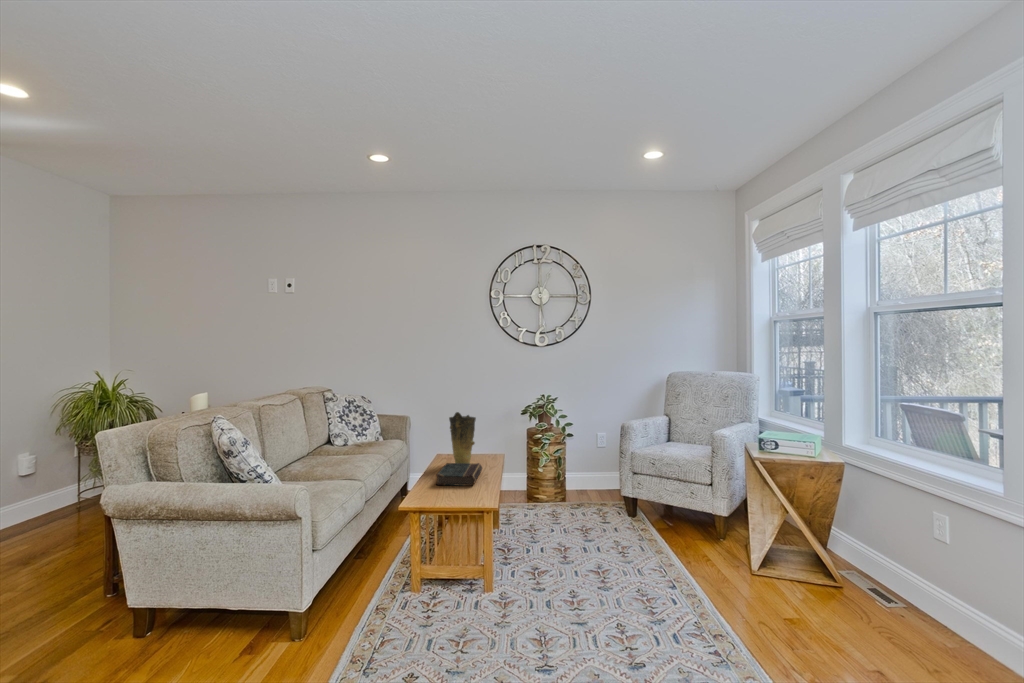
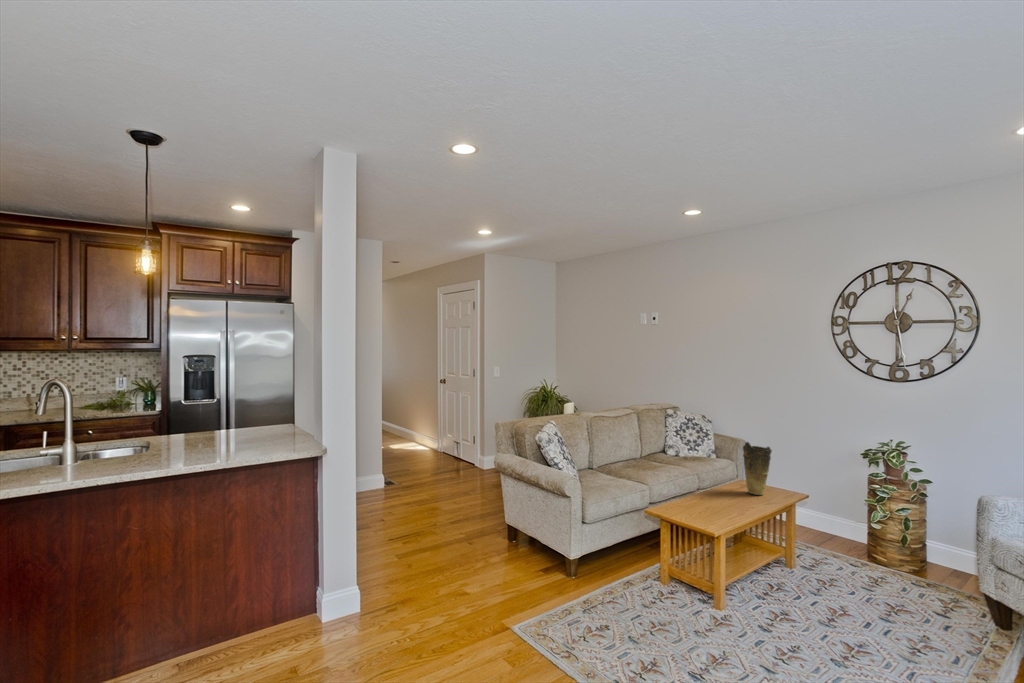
book: present [436,463,482,486] -> none [701,488,760,513]

